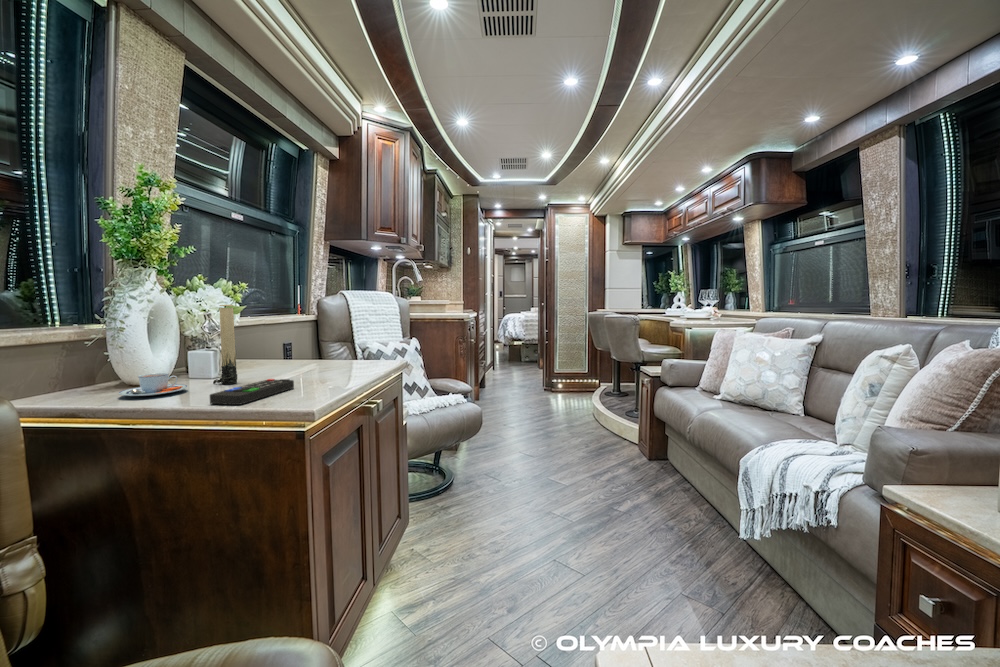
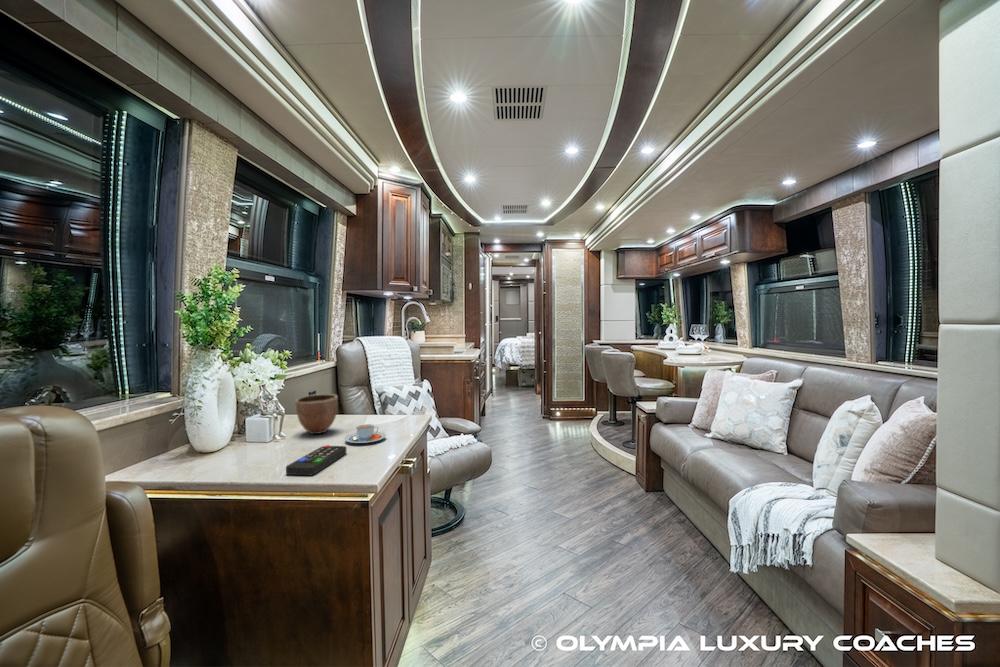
candle: present [213,305,237,384] -> none [272,379,293,448]
decorative bowl: none [246,332,296,374] -> present [296,394,338,434]
teacup: present [119,373,188,396] -> present [345,424,385,443]

